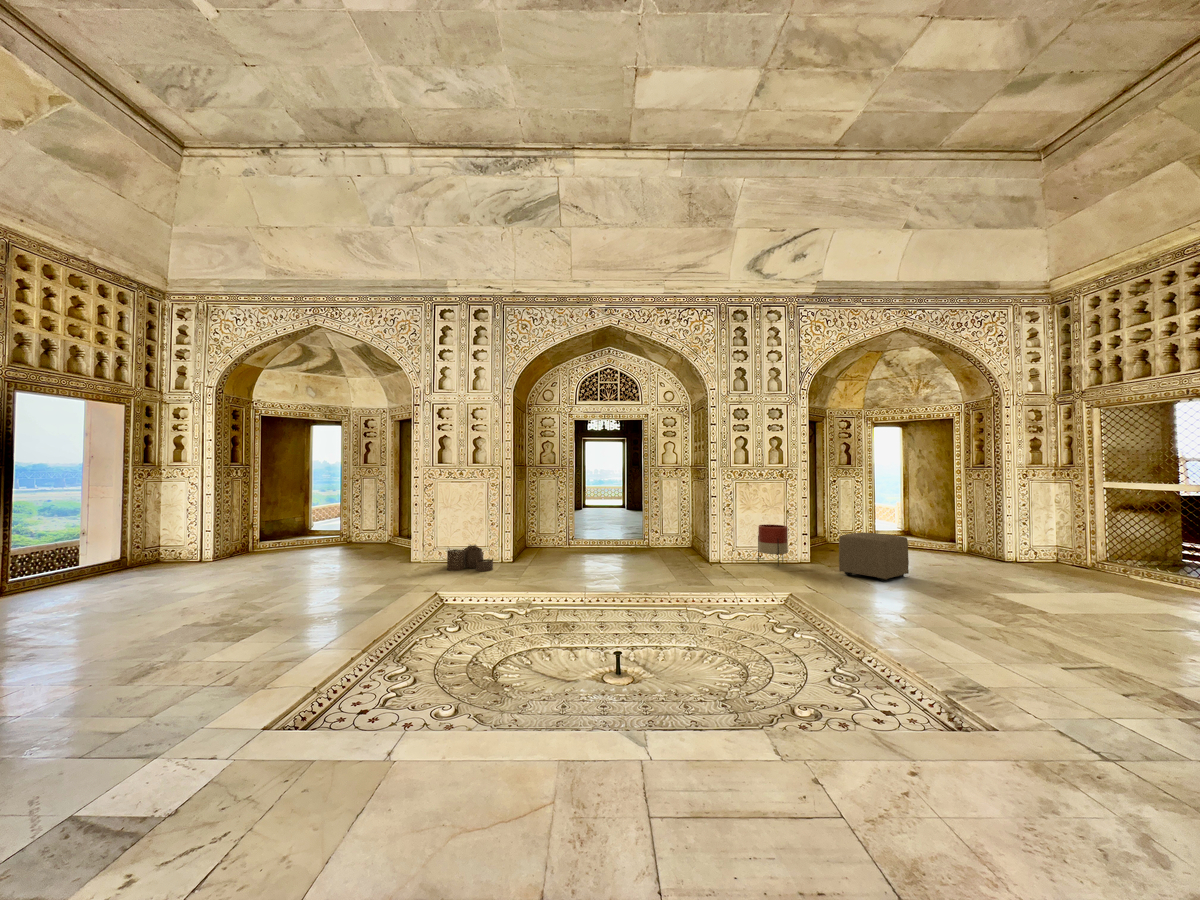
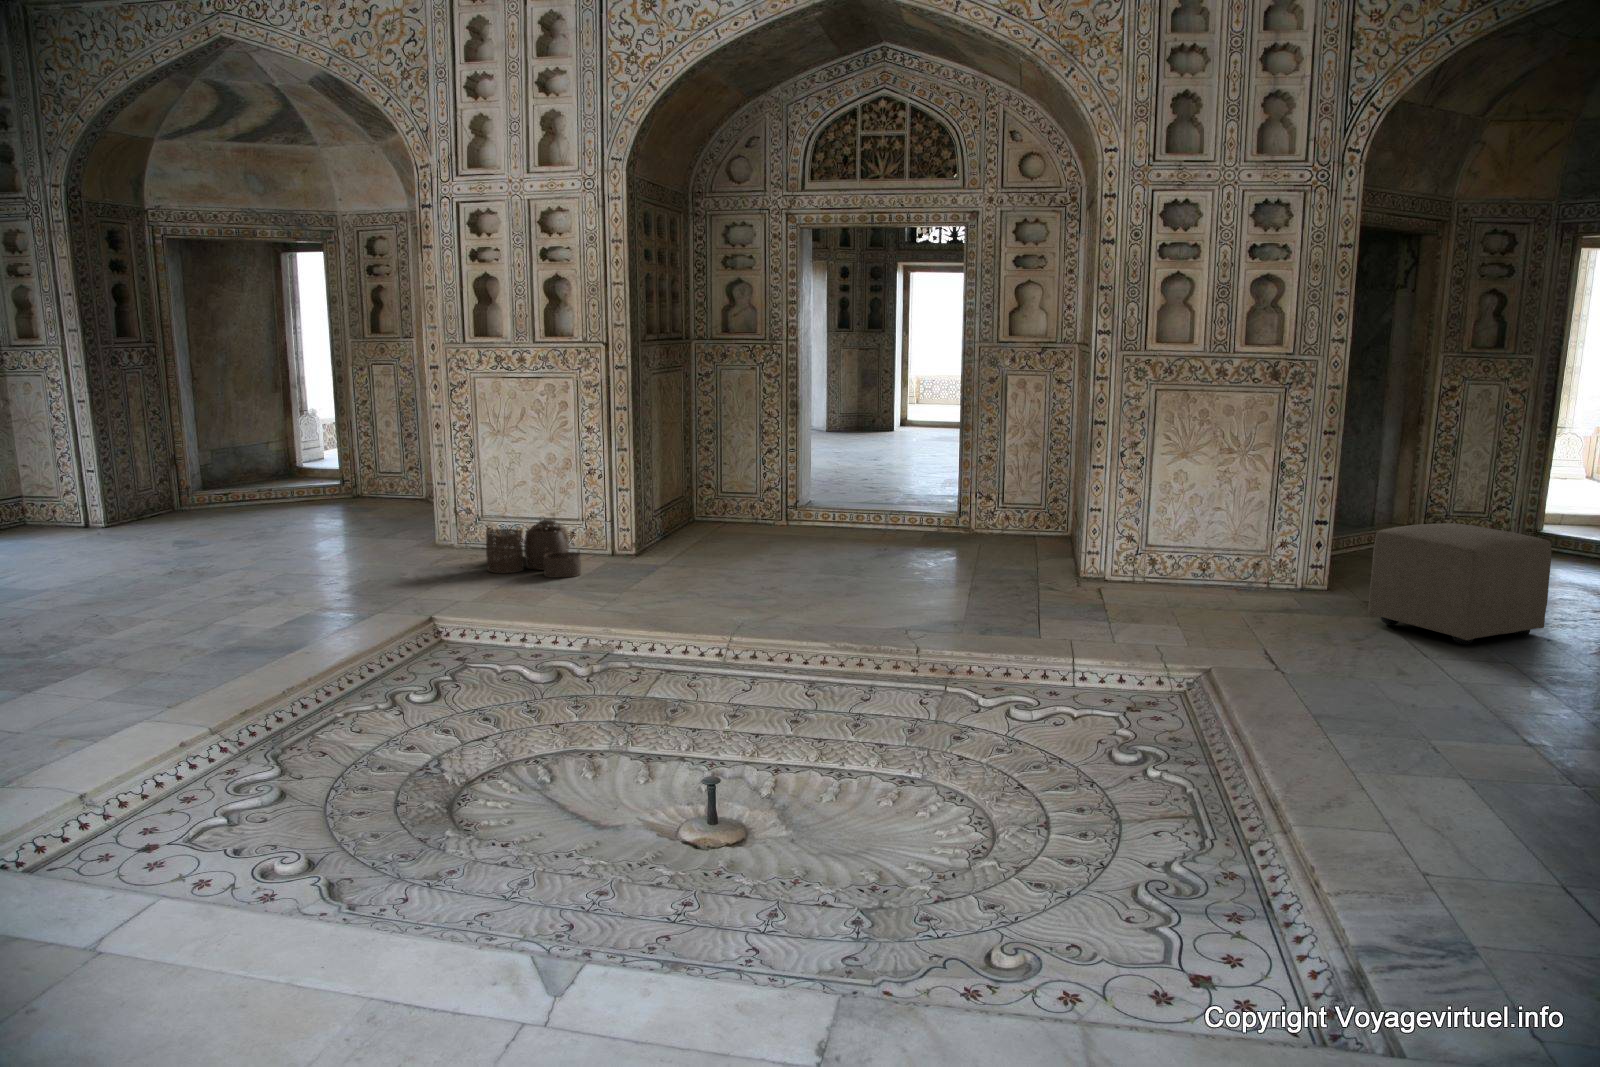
planter: present [758,524,788,566] -> none [1195,493,1271,595]

